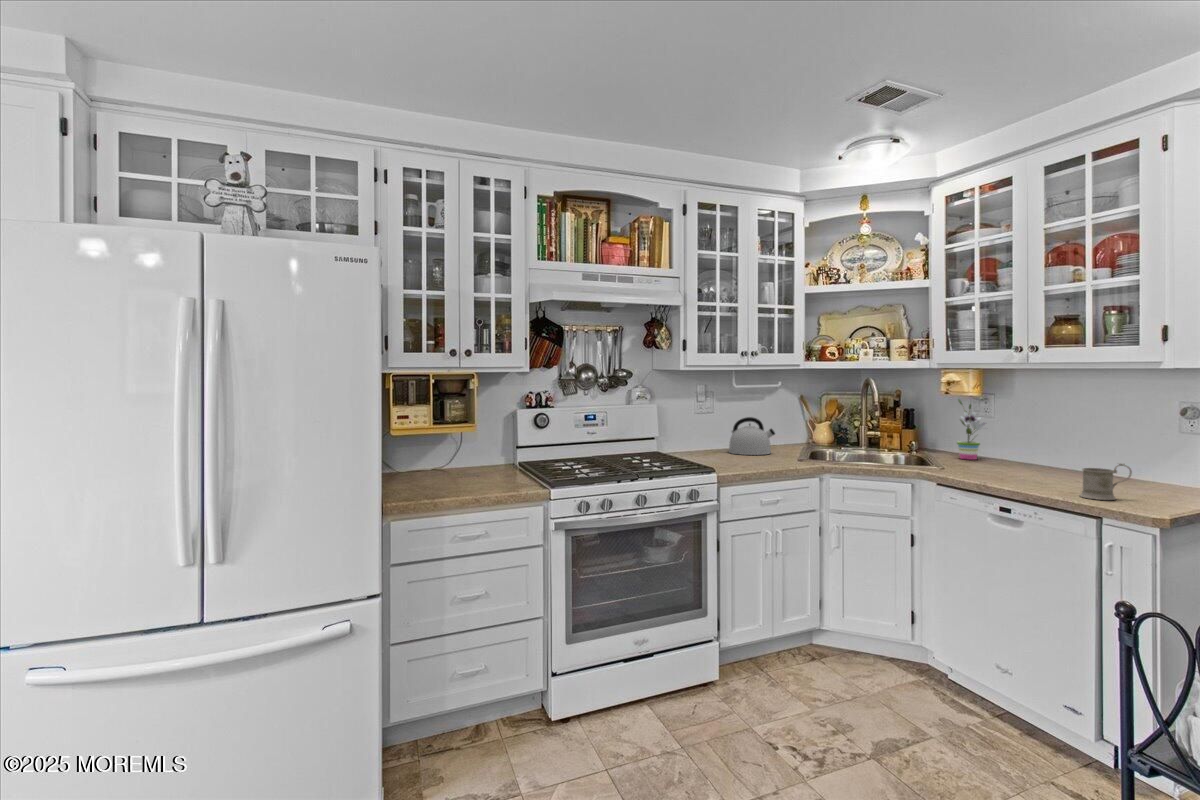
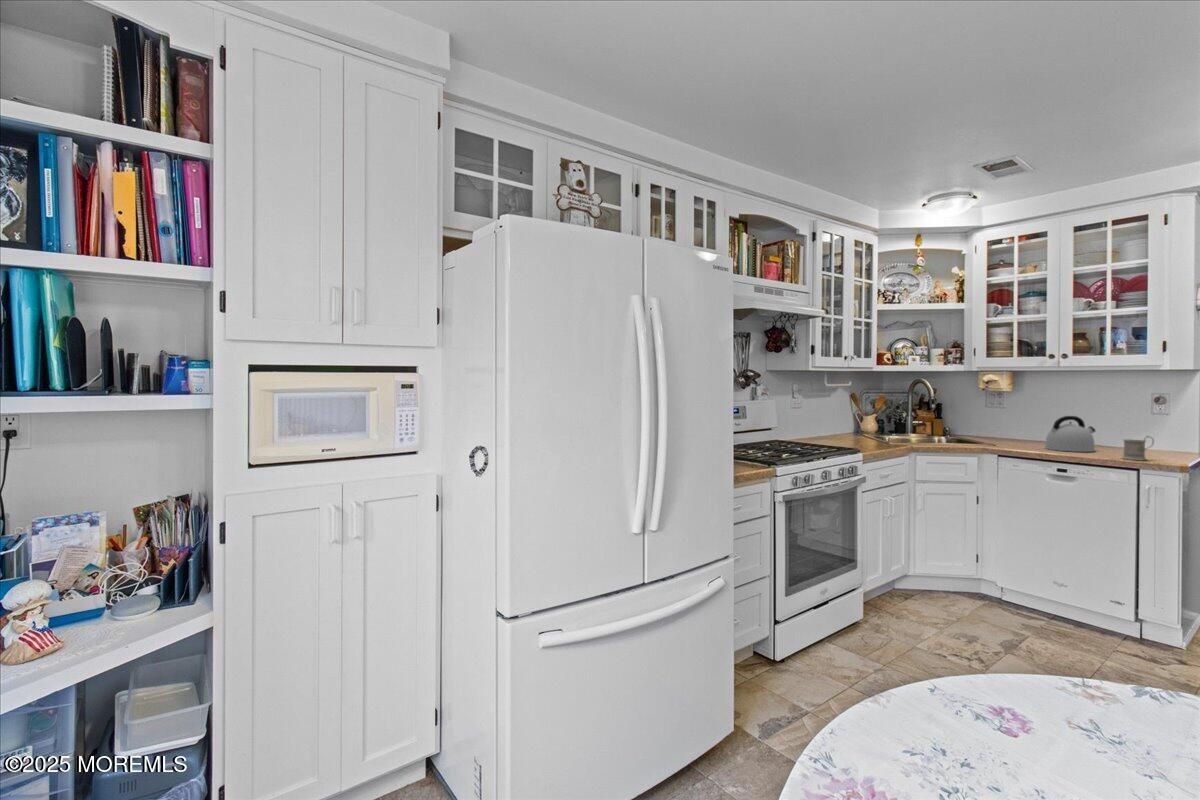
potted plant: present [957,399,986,460] -> none [983,393,1006,439]
kettle: present [729,417,775,455] -> present [1045,416,1095,452]

